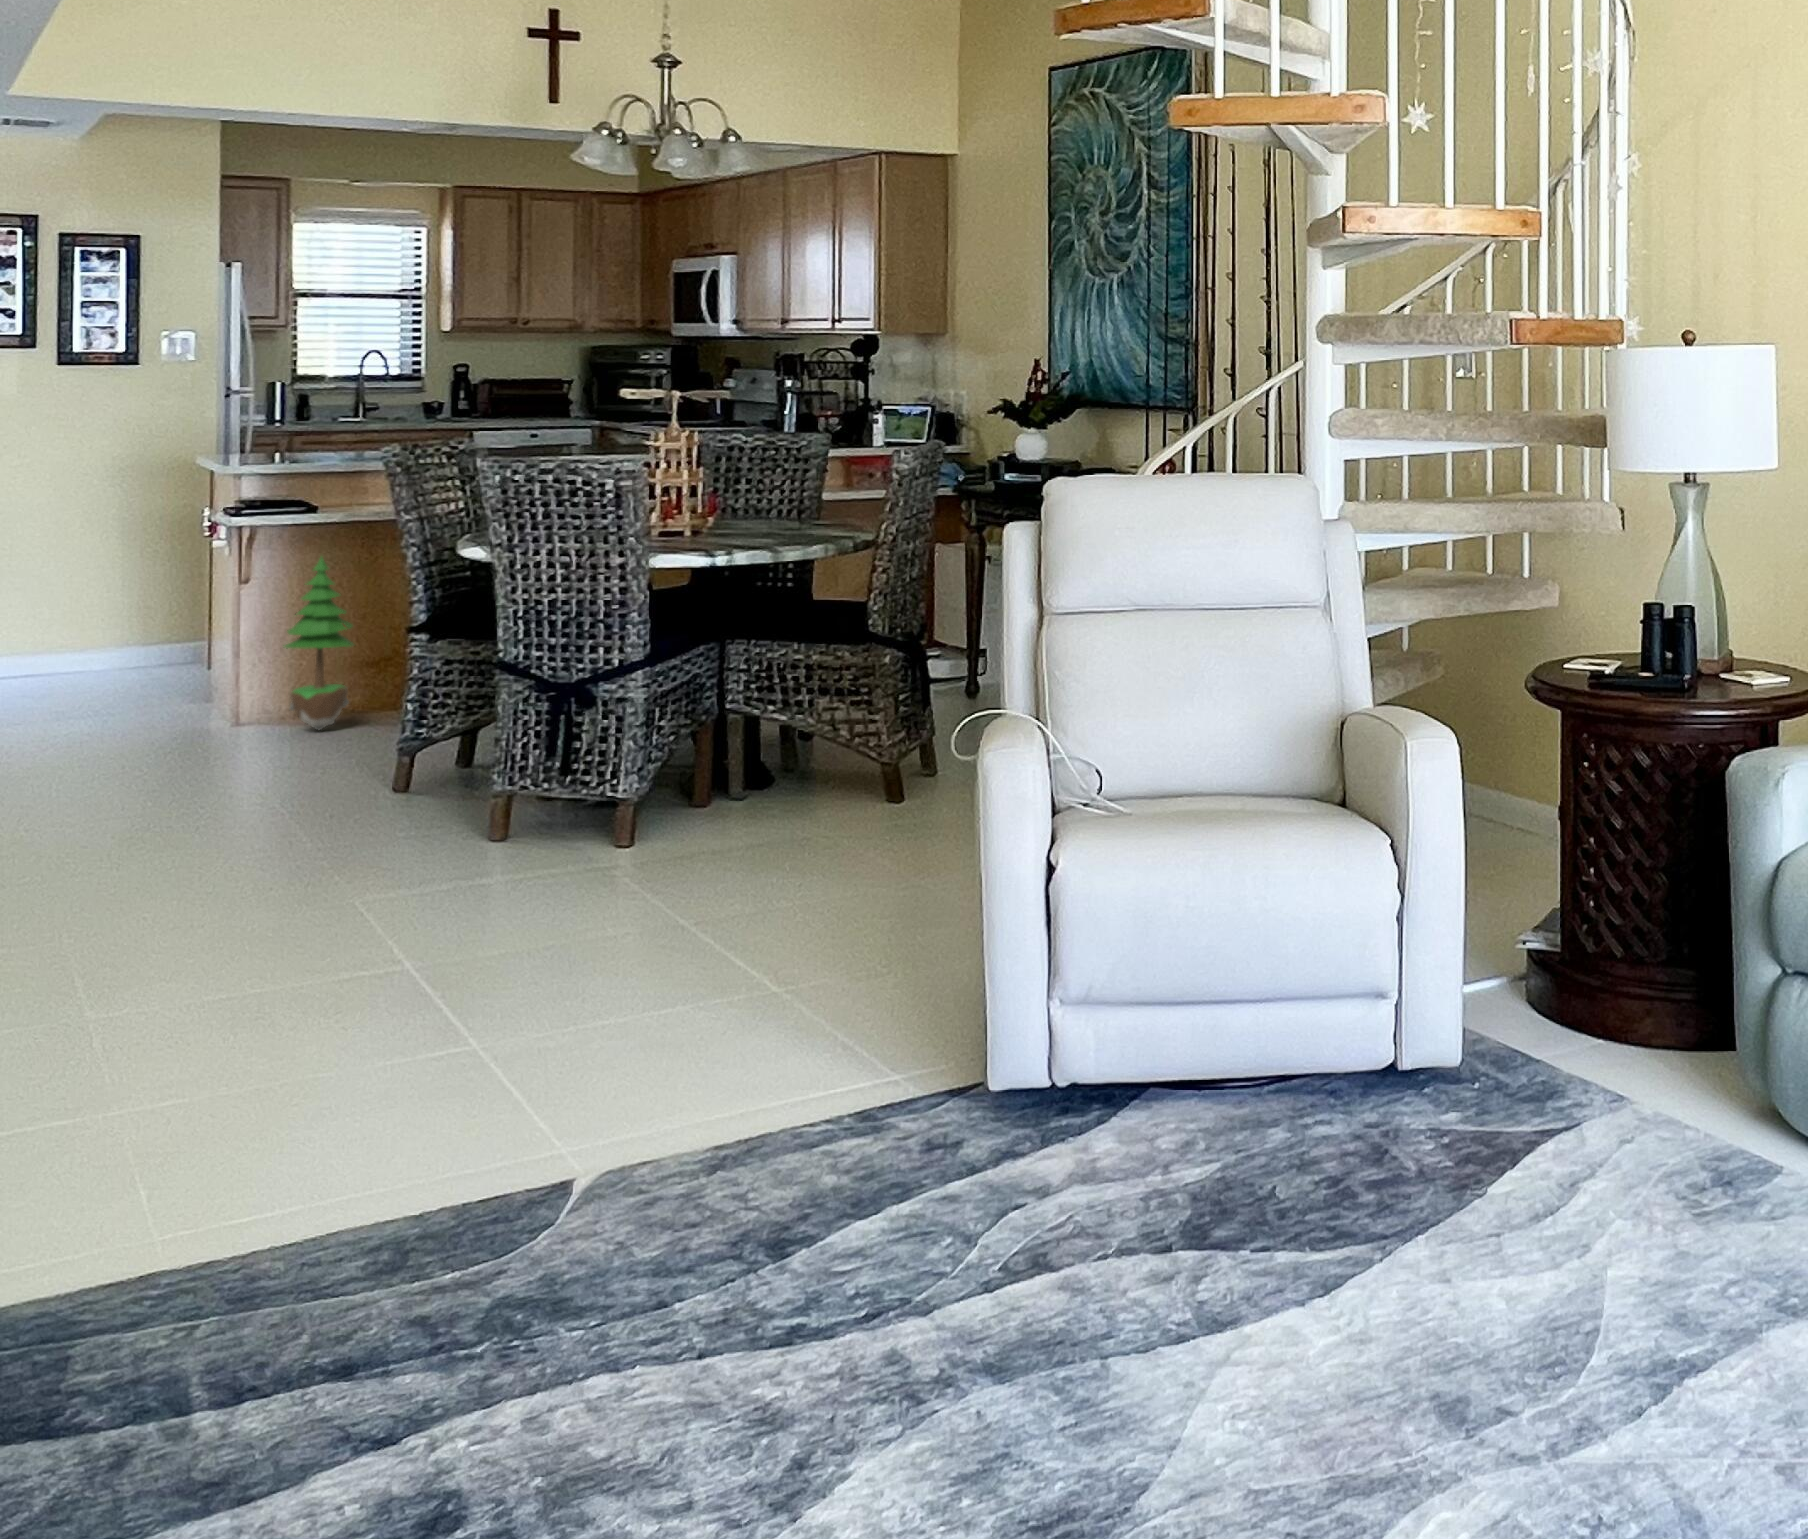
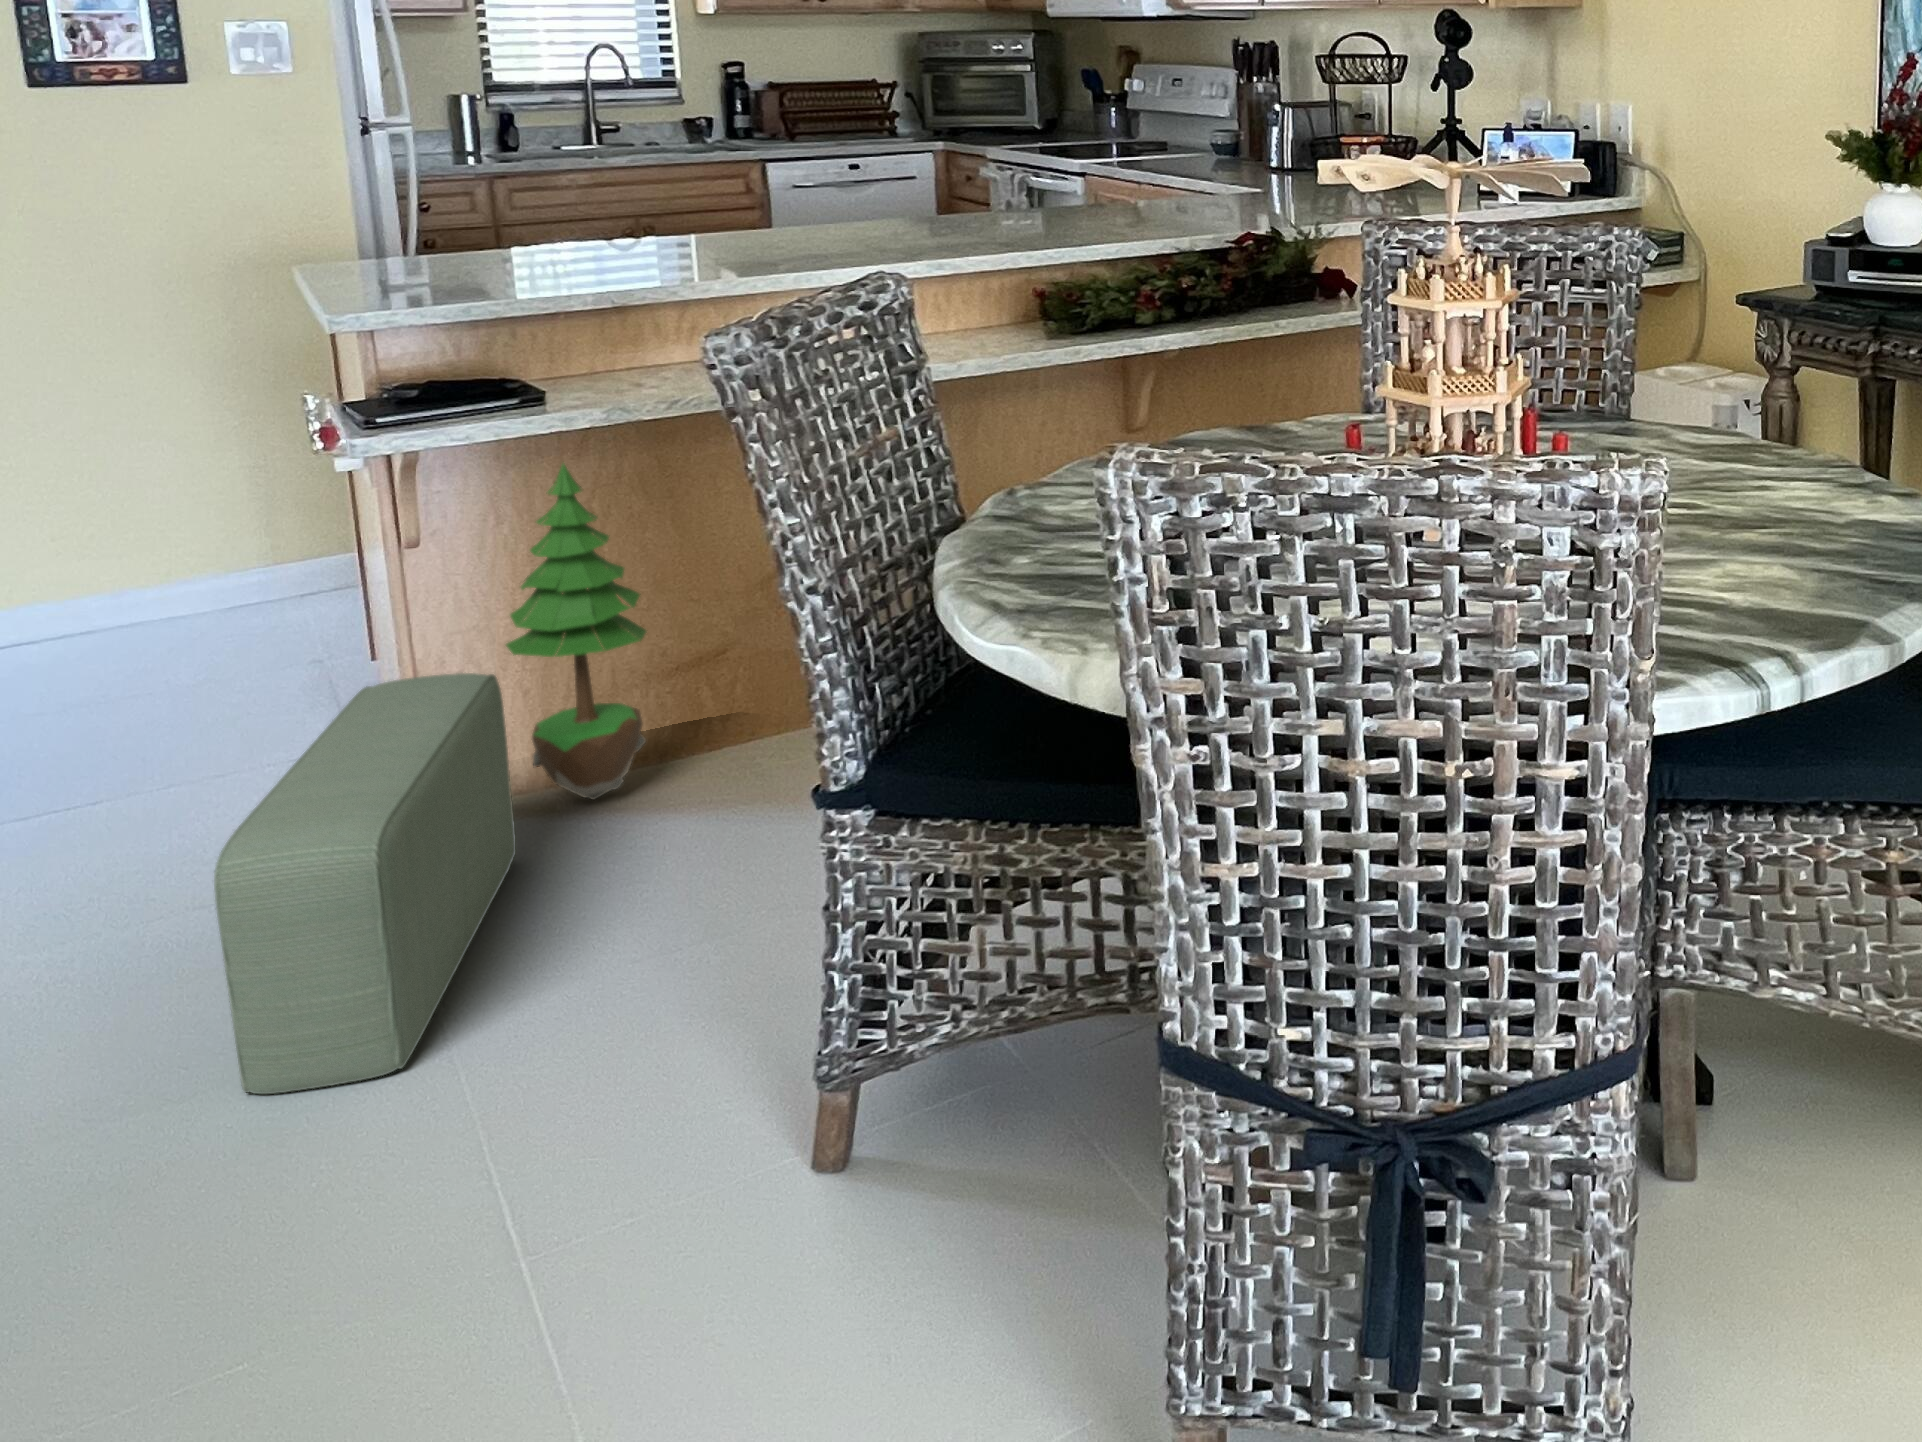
pouf: none [160,647,281,787] -> present [214,673,516,1094]

